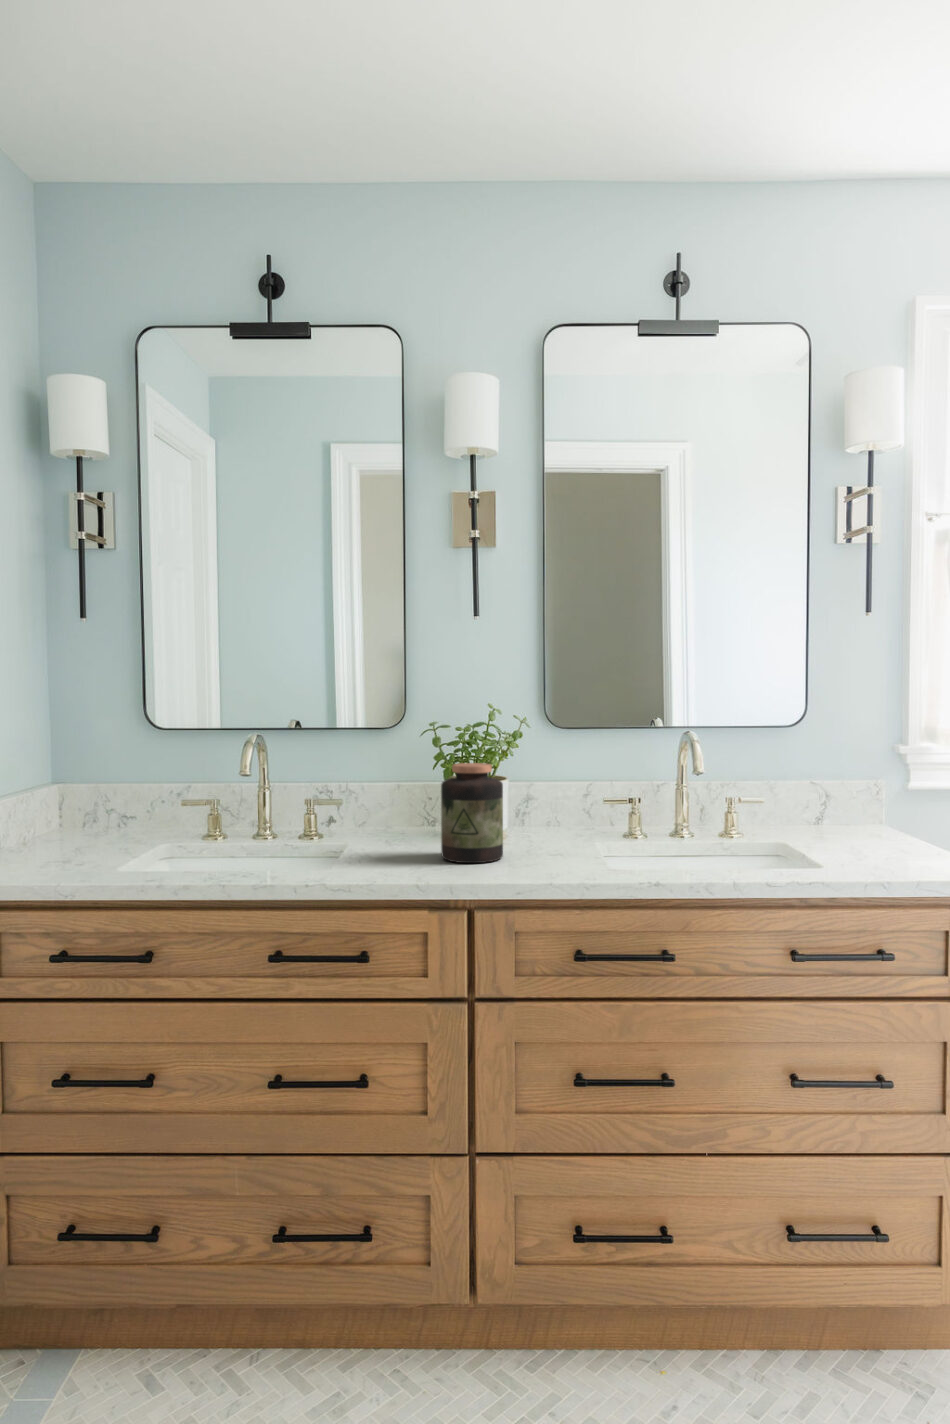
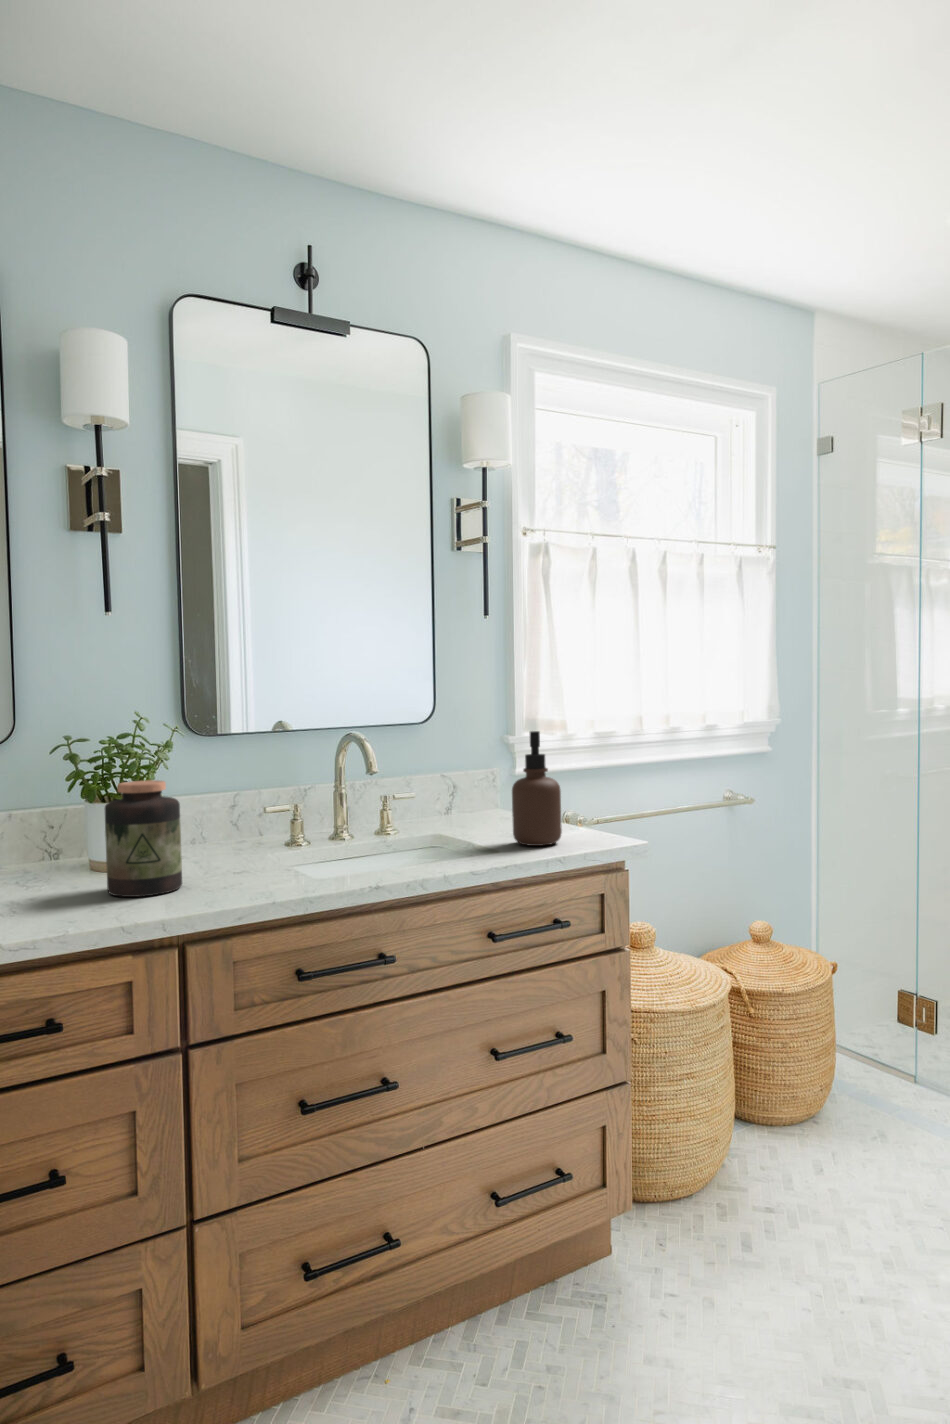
soap dispenser: none [852,739,911,866] -> present [512,731,562,846]

